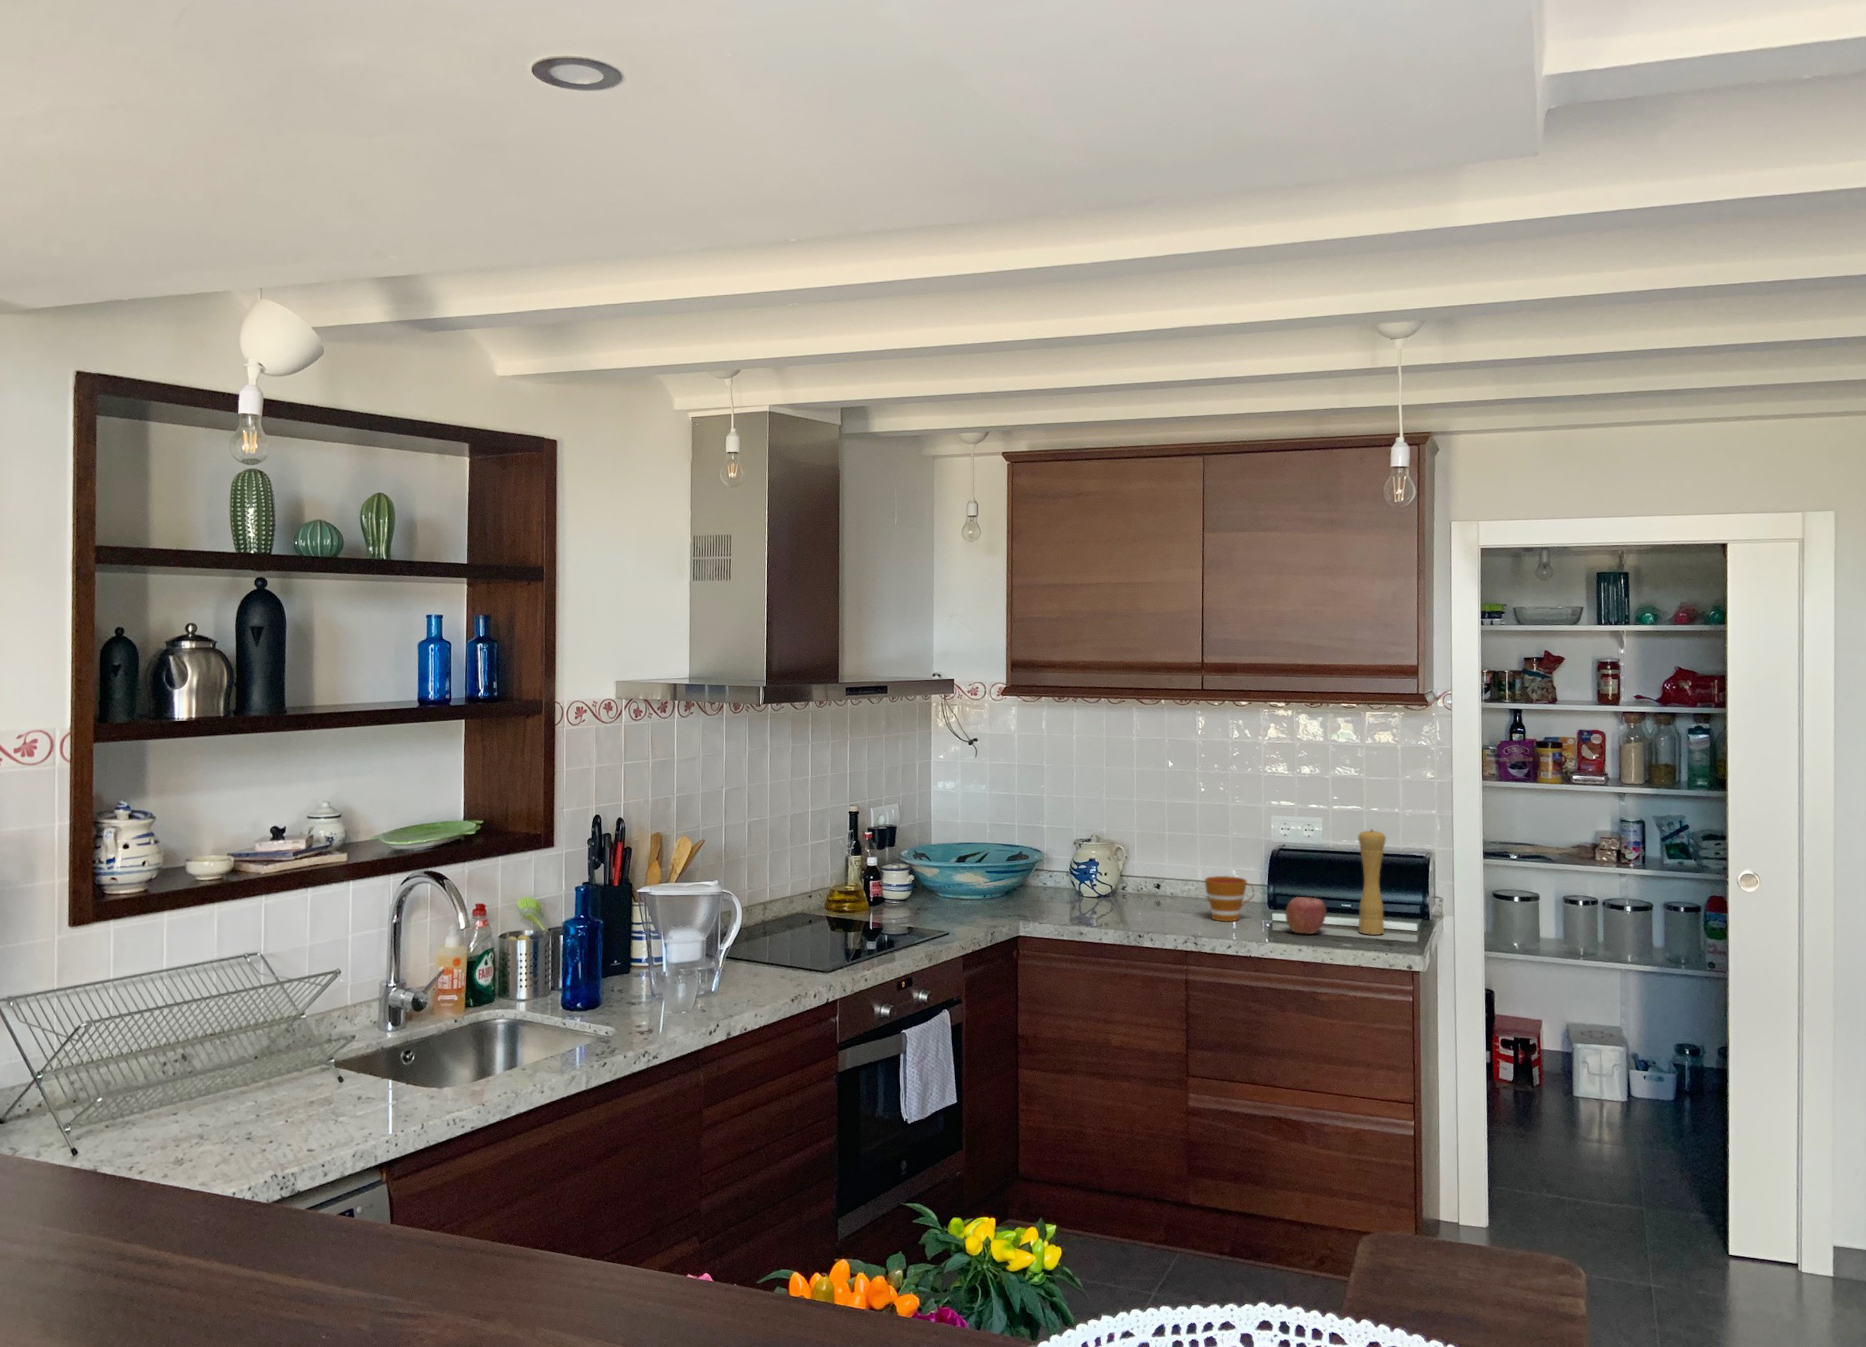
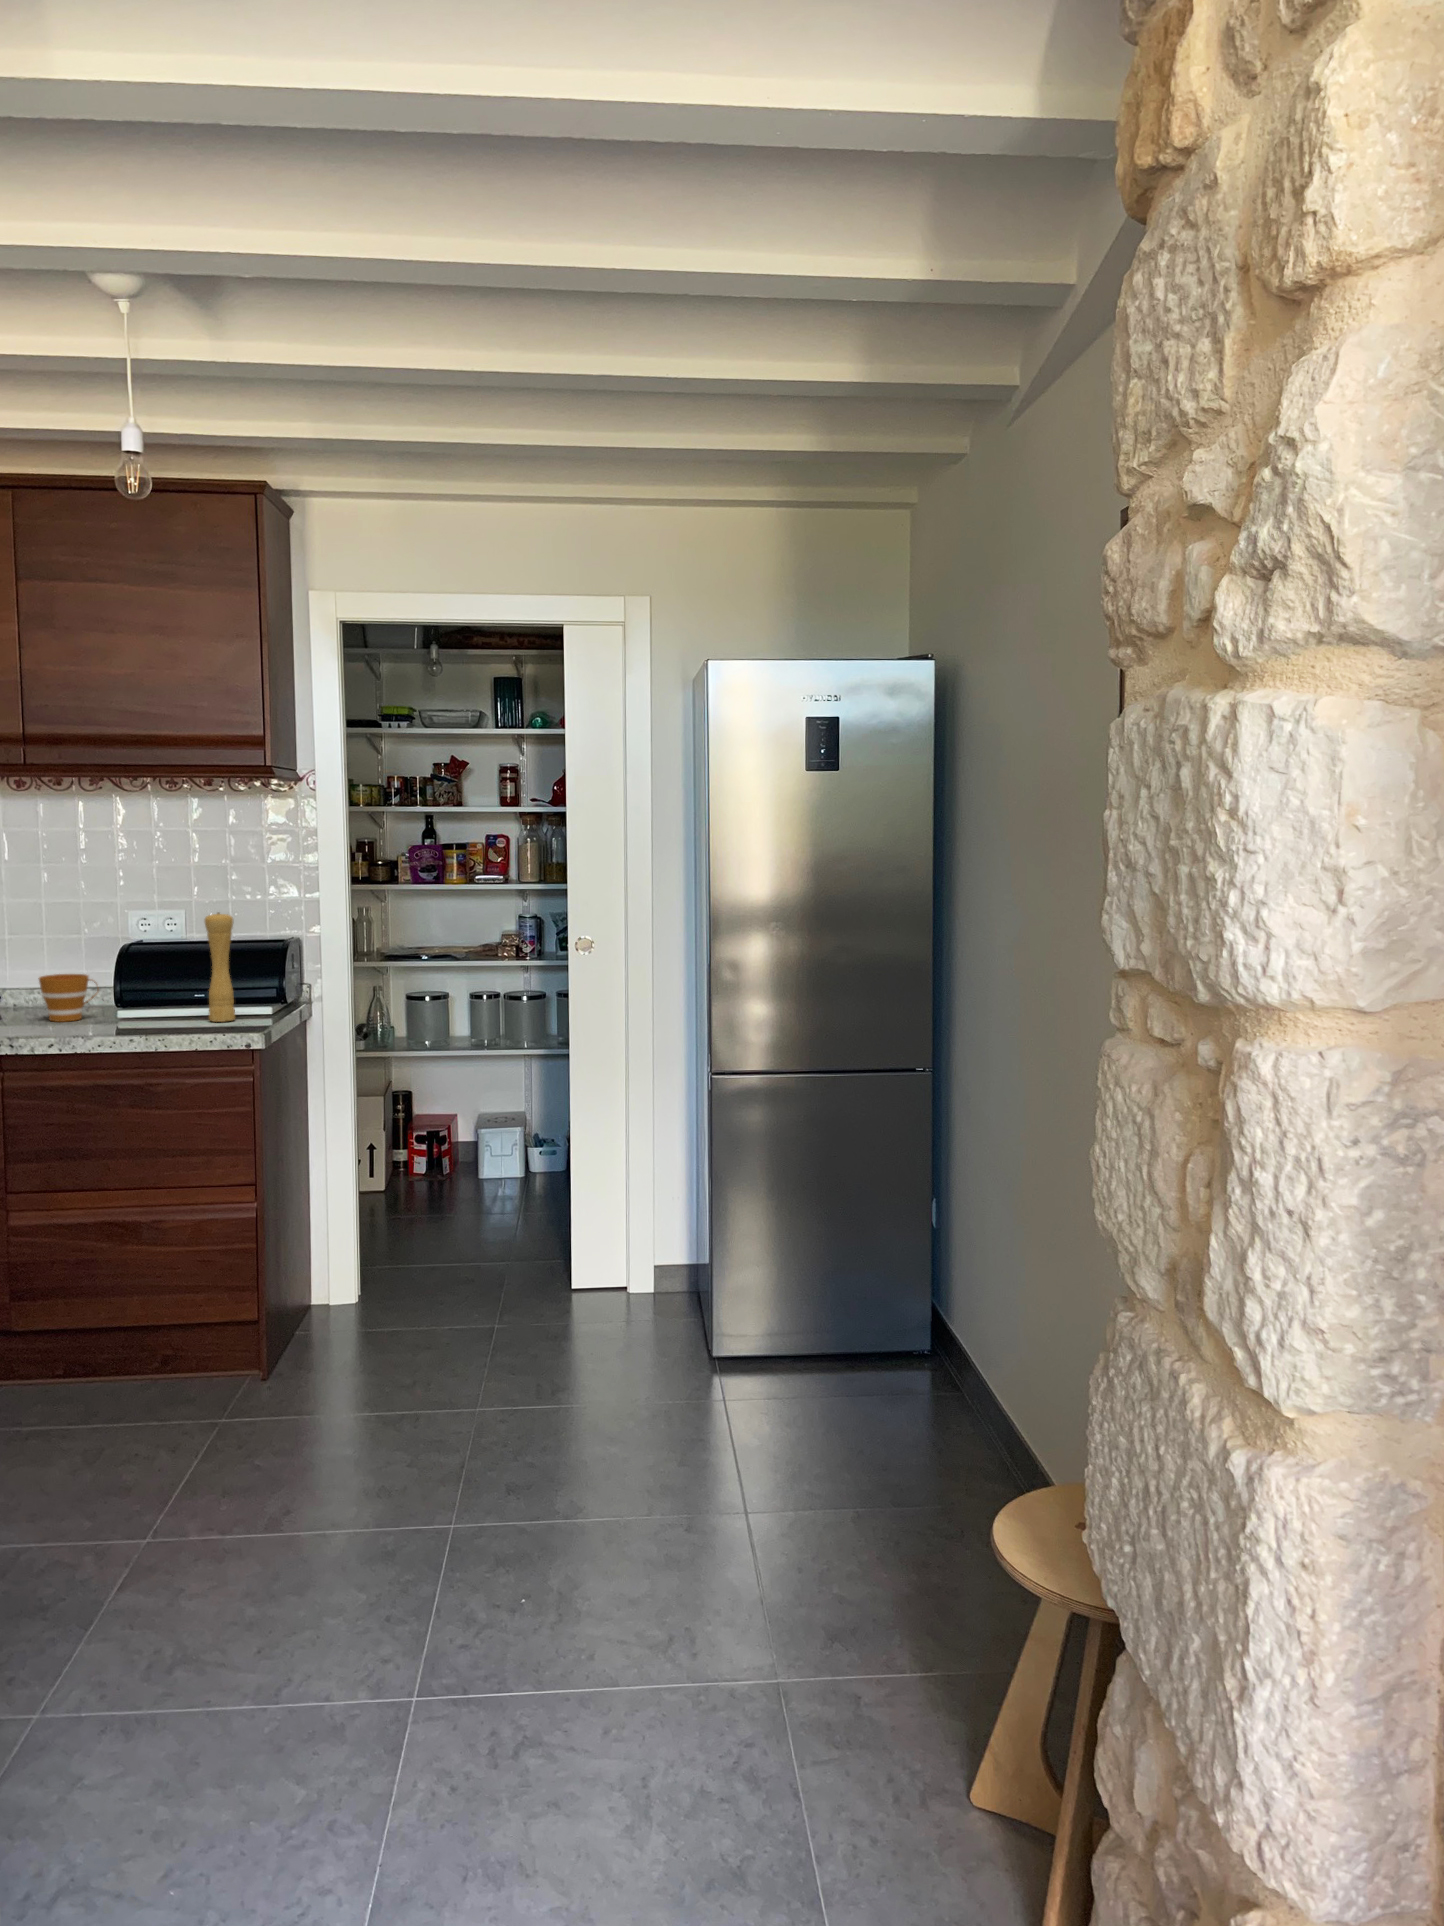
apple: present [1286,897,1326,934] -> none [125,988,171,1026]

